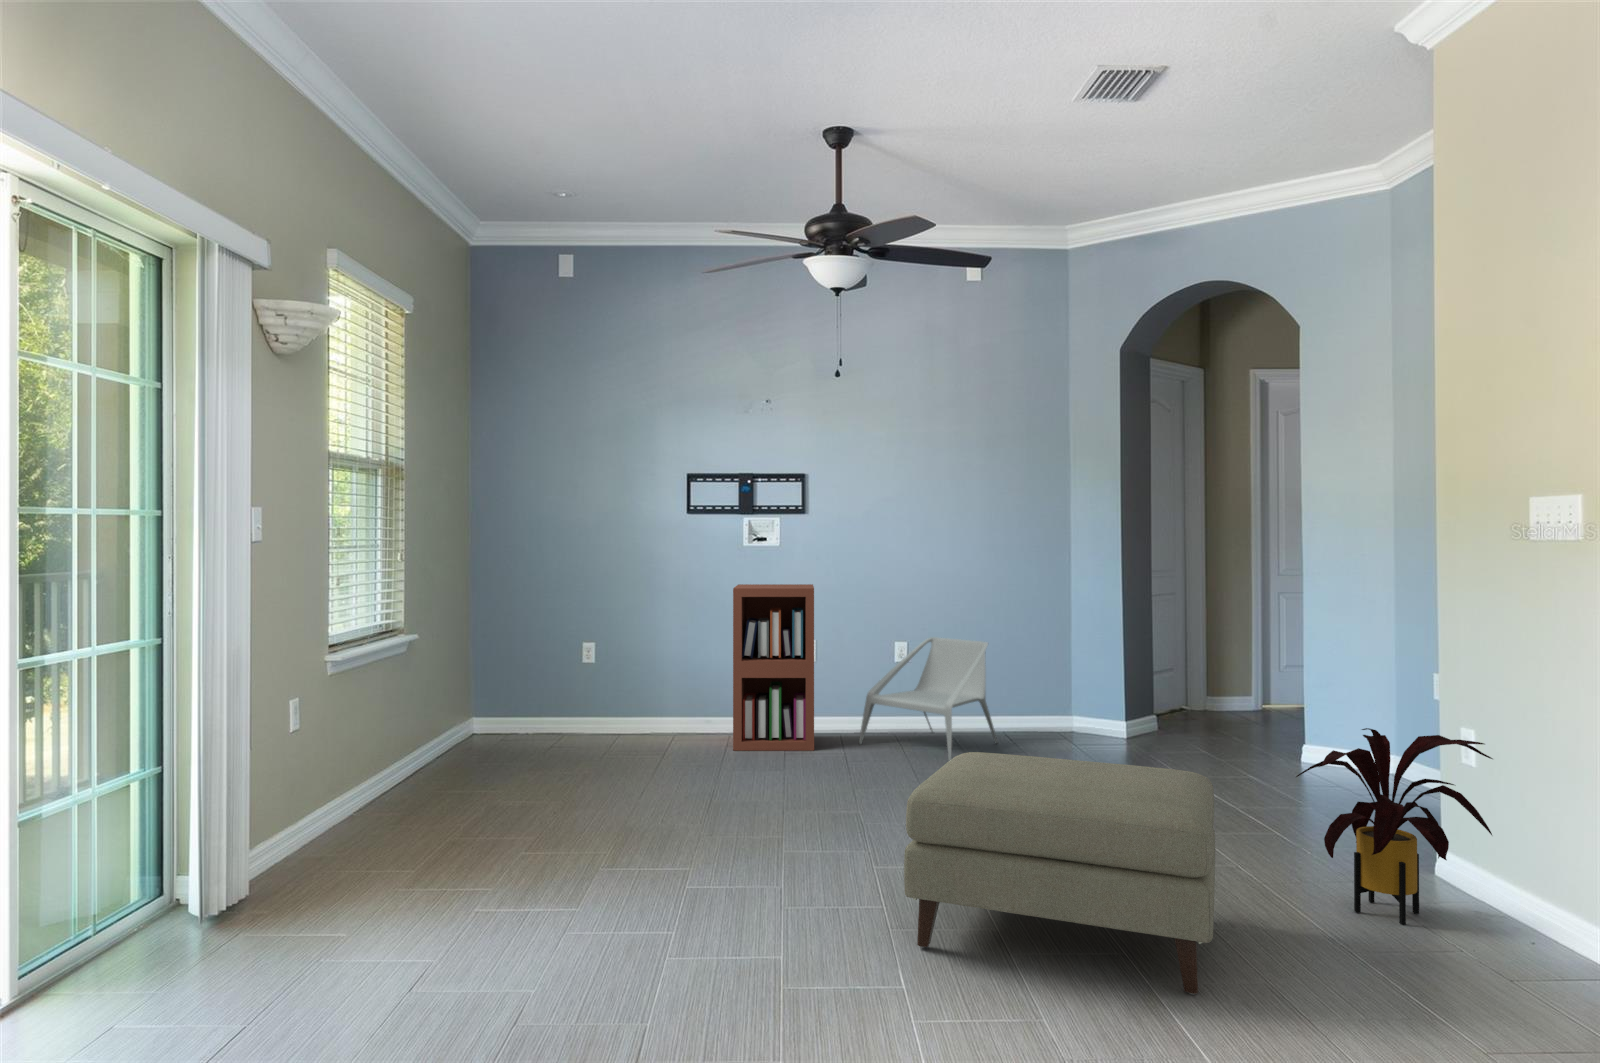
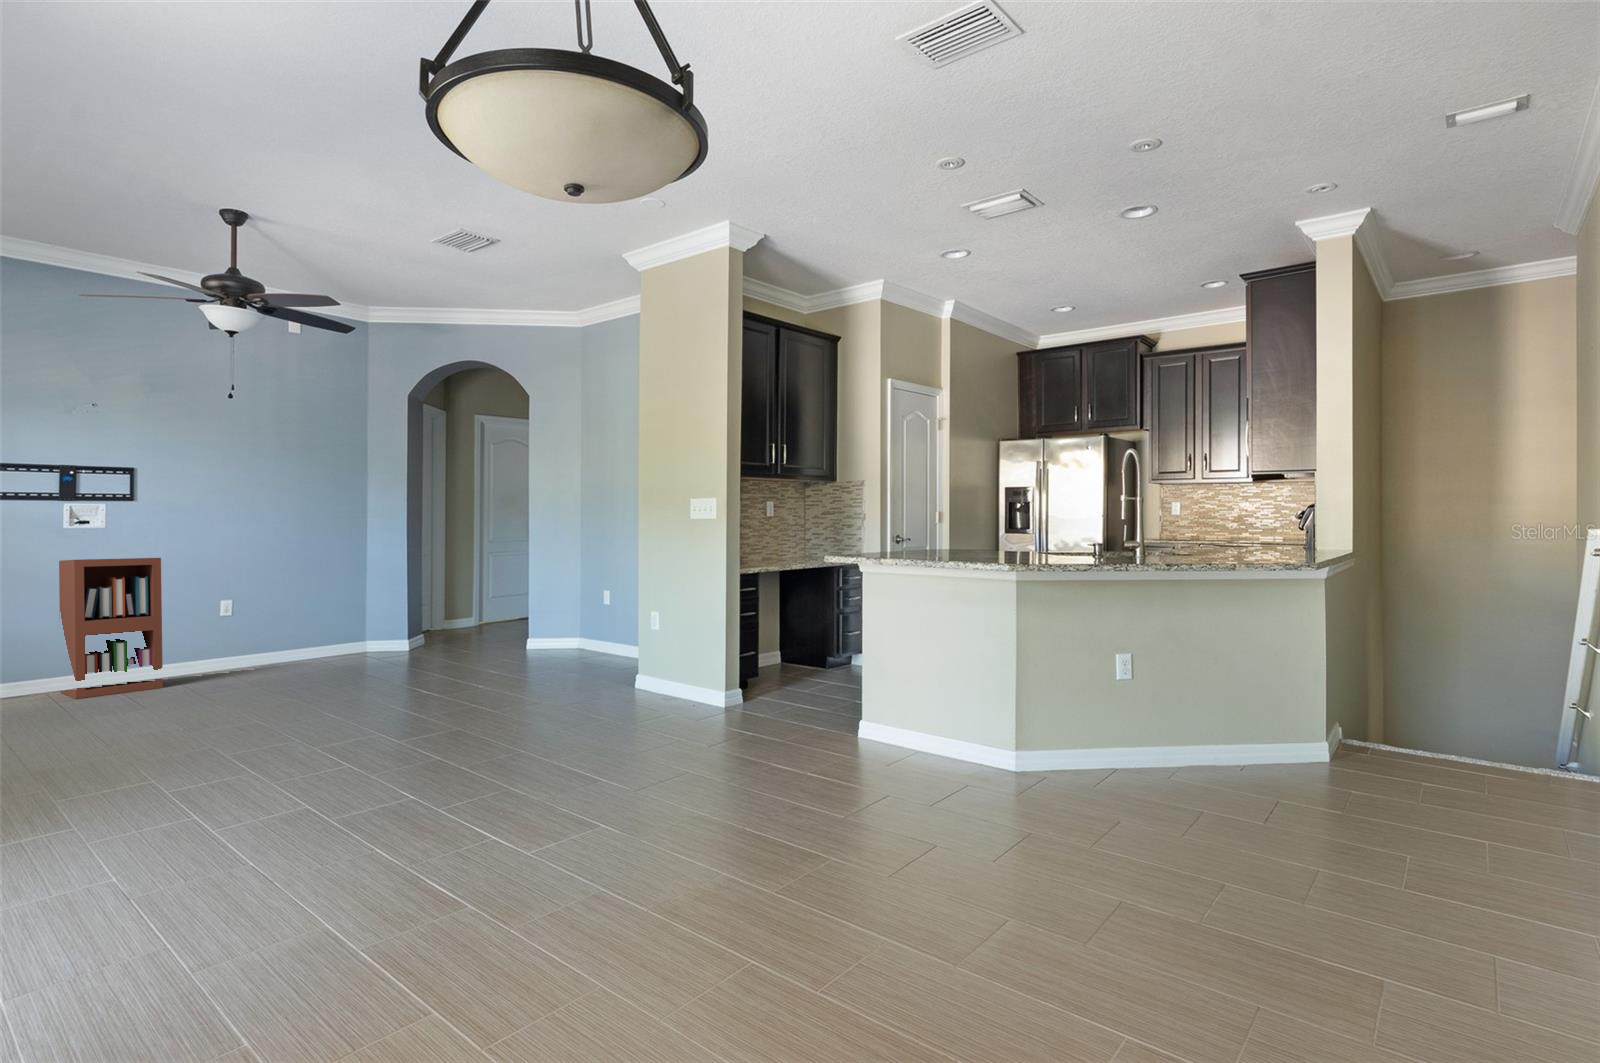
armchair: present [859,637,998,760] -> none [200,594,319,680]
house plant: present [1296,728,1493,925] -> none [544,590,627,677]
ottoman: present [904,752,1215,995] -> none [368,616,534,721]

